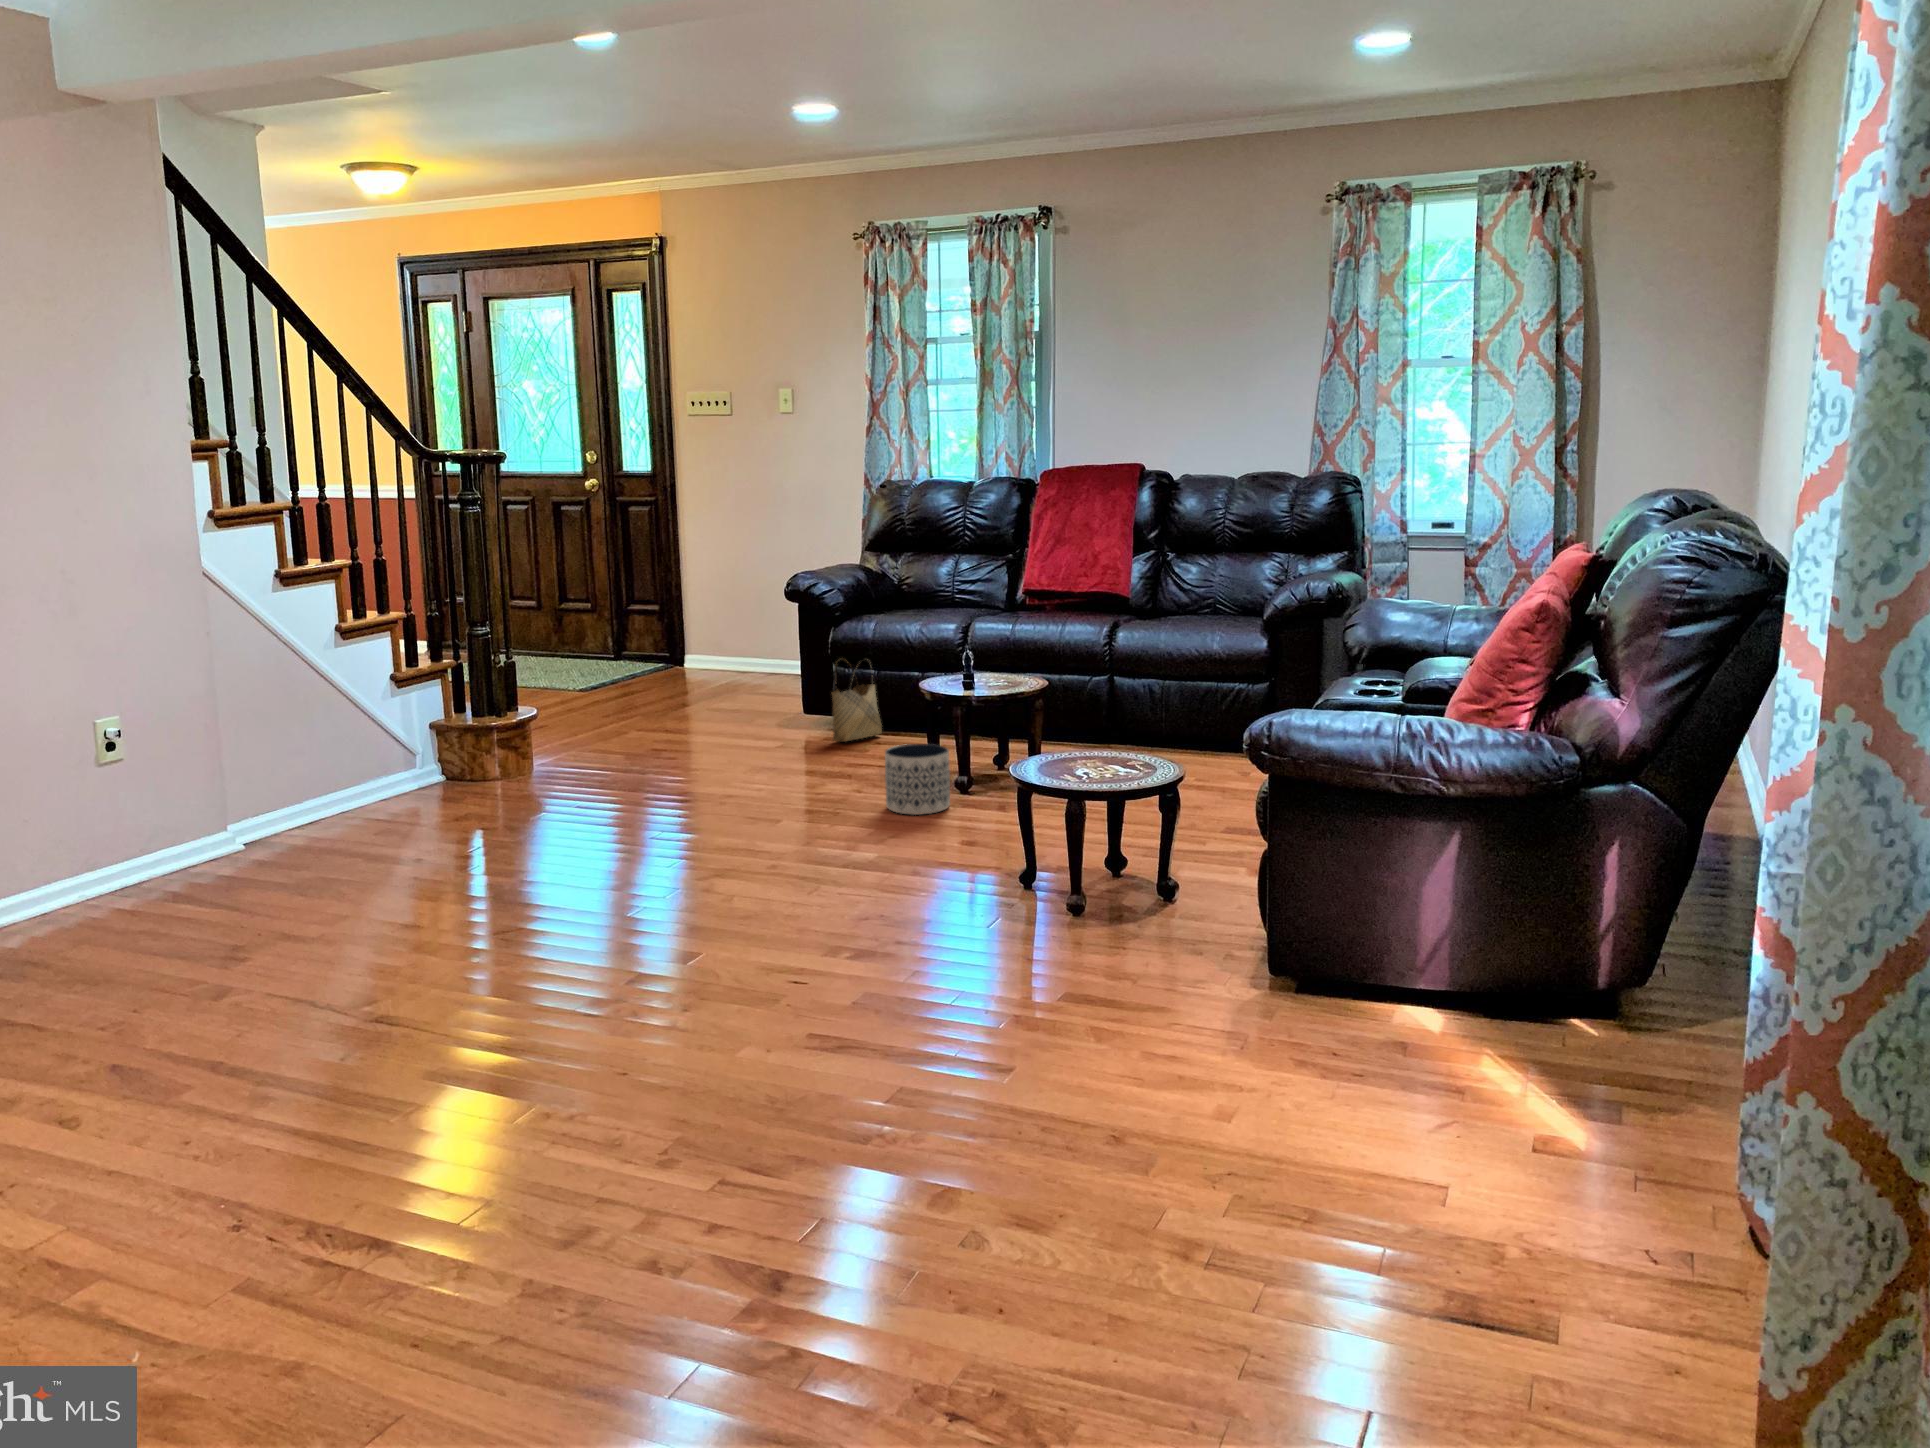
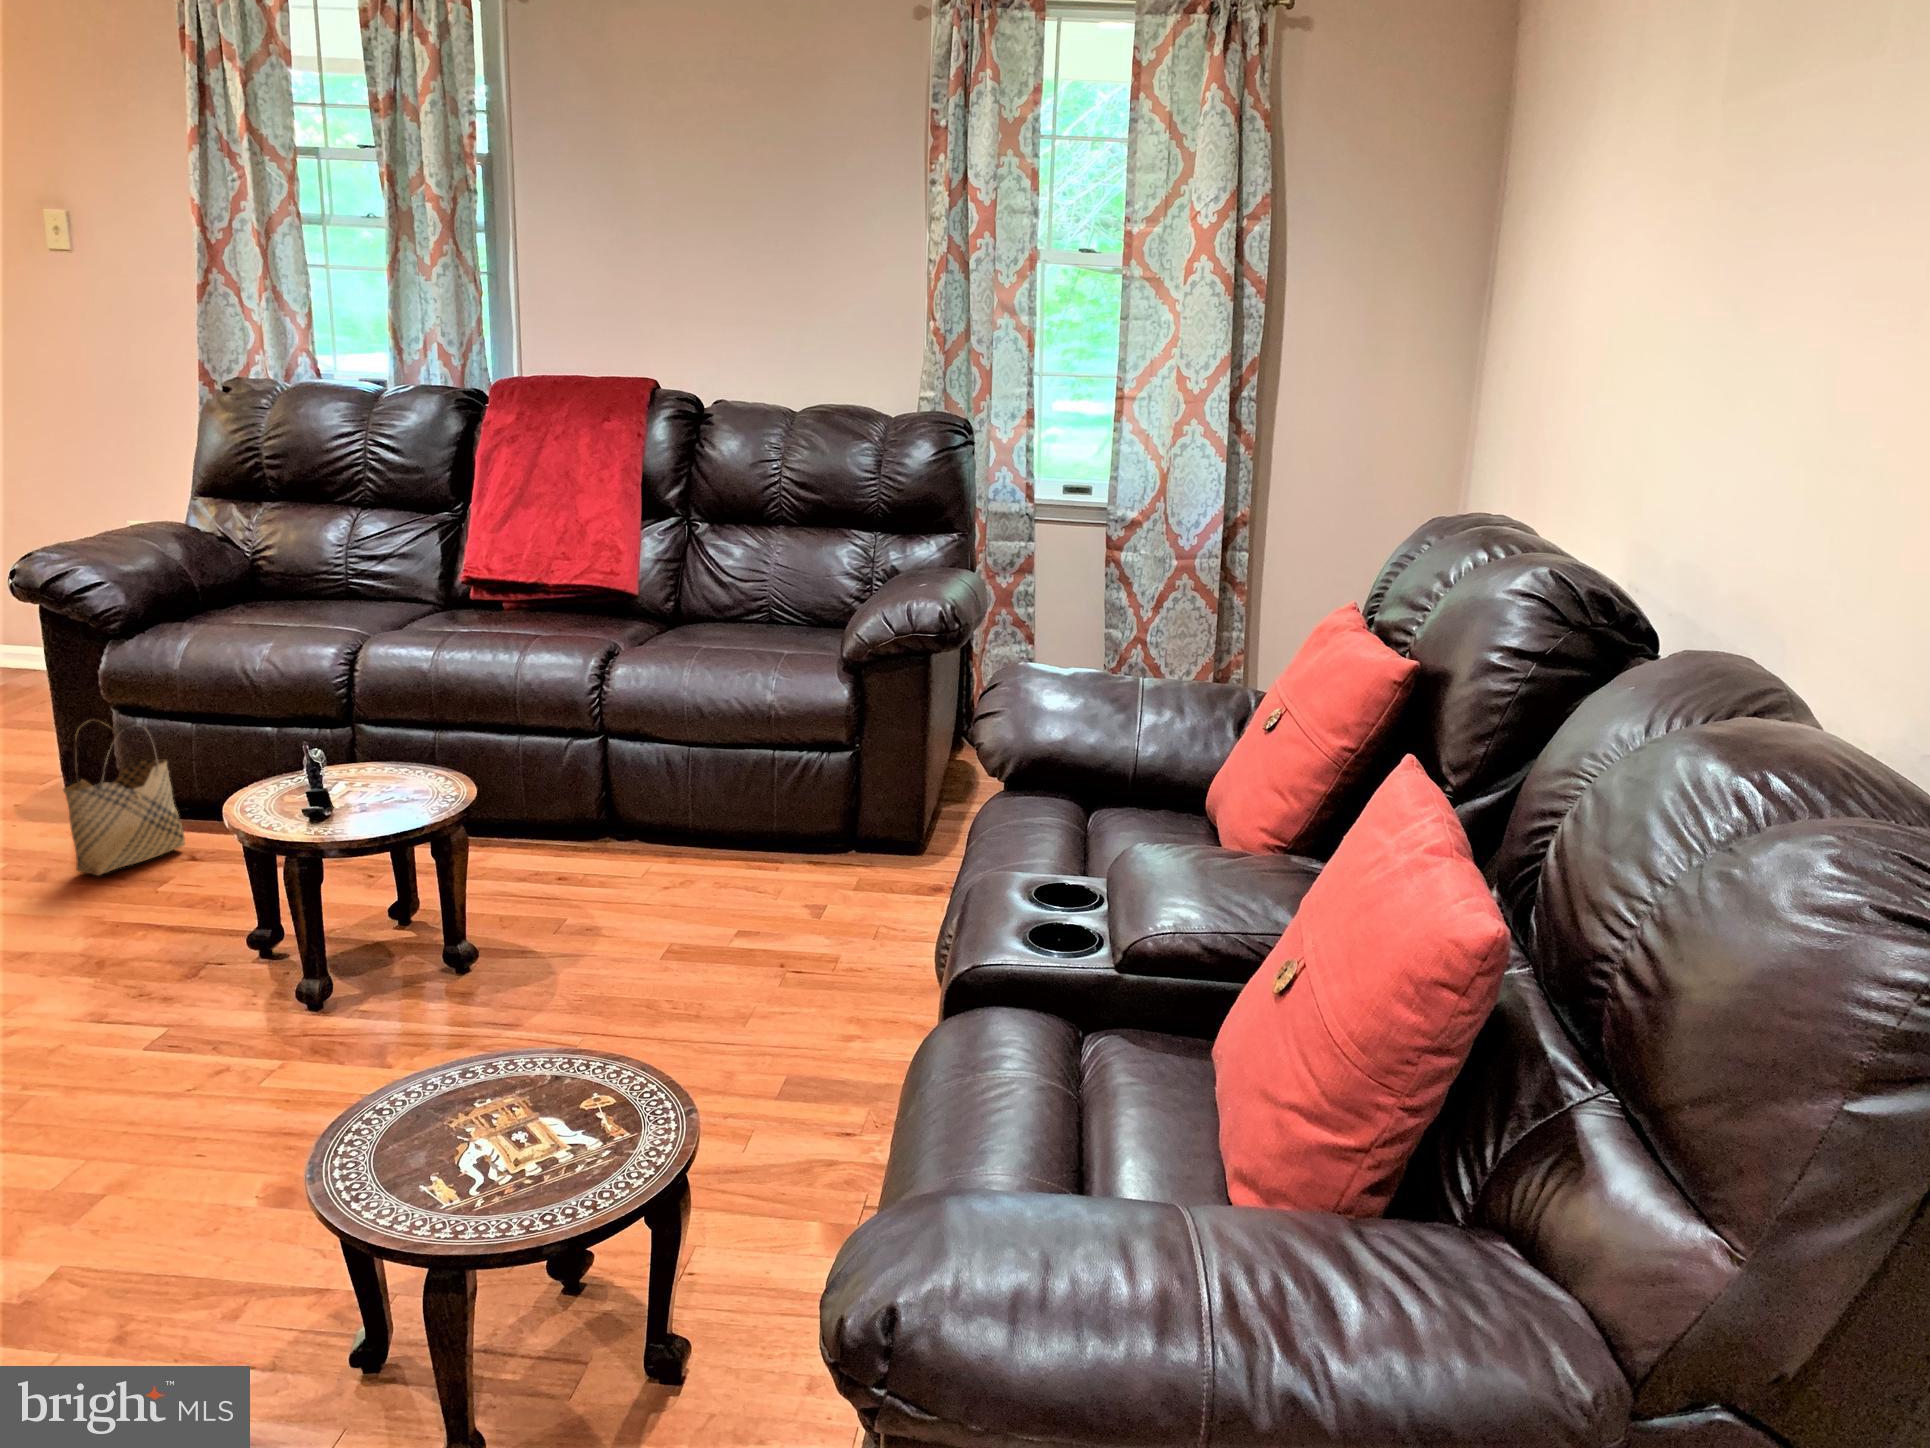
planter: present [885,744,950,815] -> none [74,963,240,1133]

